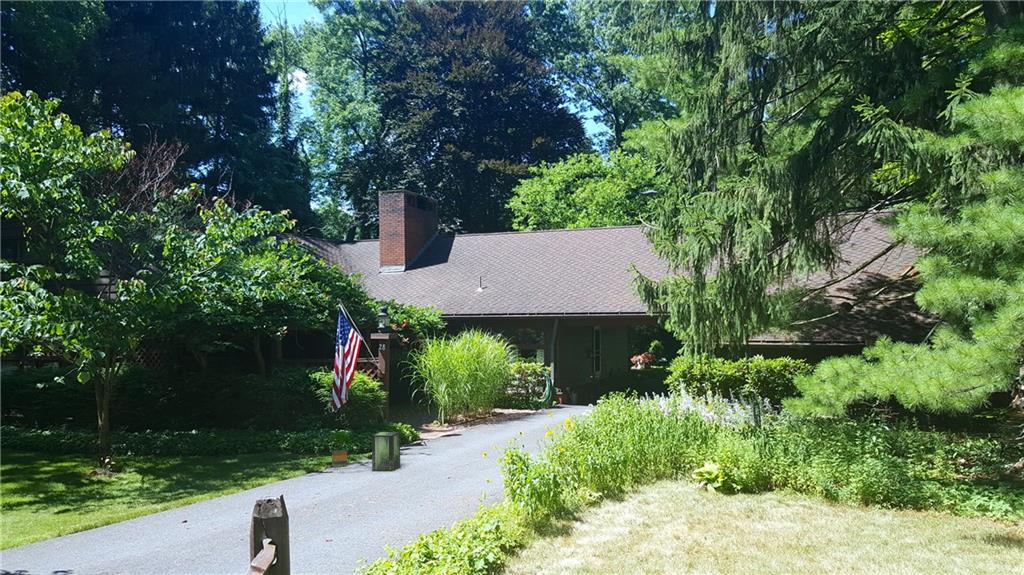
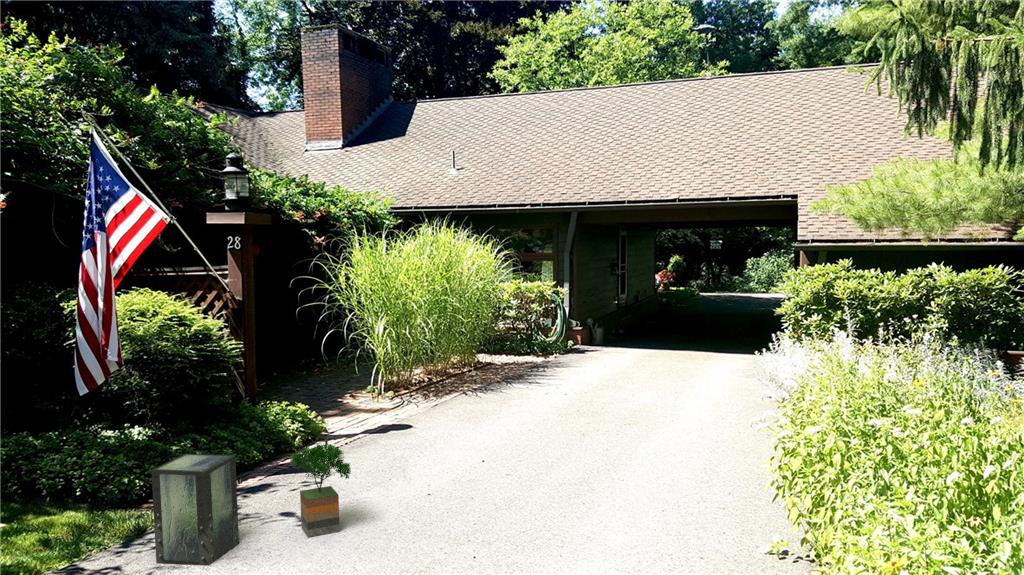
potted tree: present [329,433,352,468] -> present [290,444,351,538]

